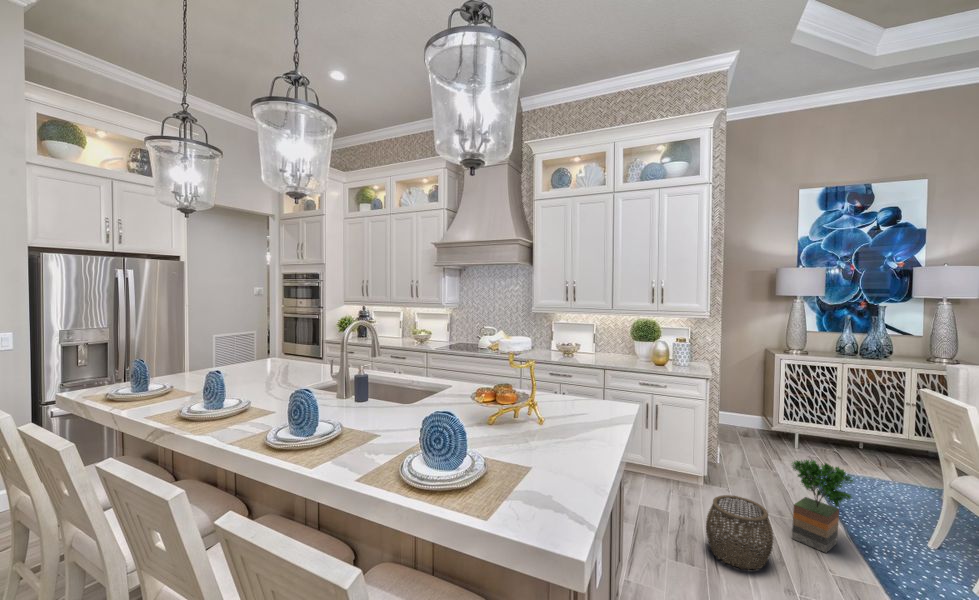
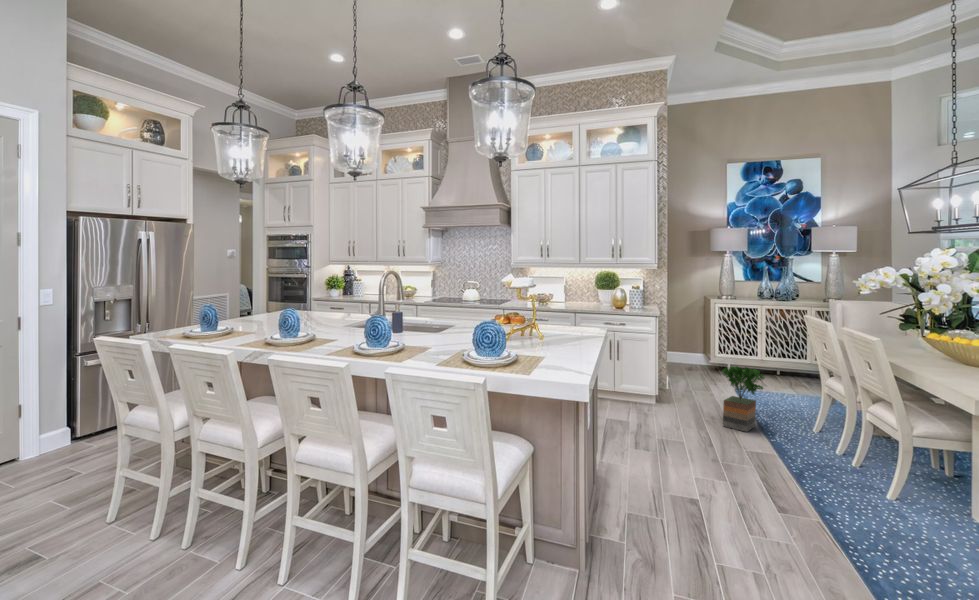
woven basket: present [706,495,774,570] -> none [660,395,709,444]

